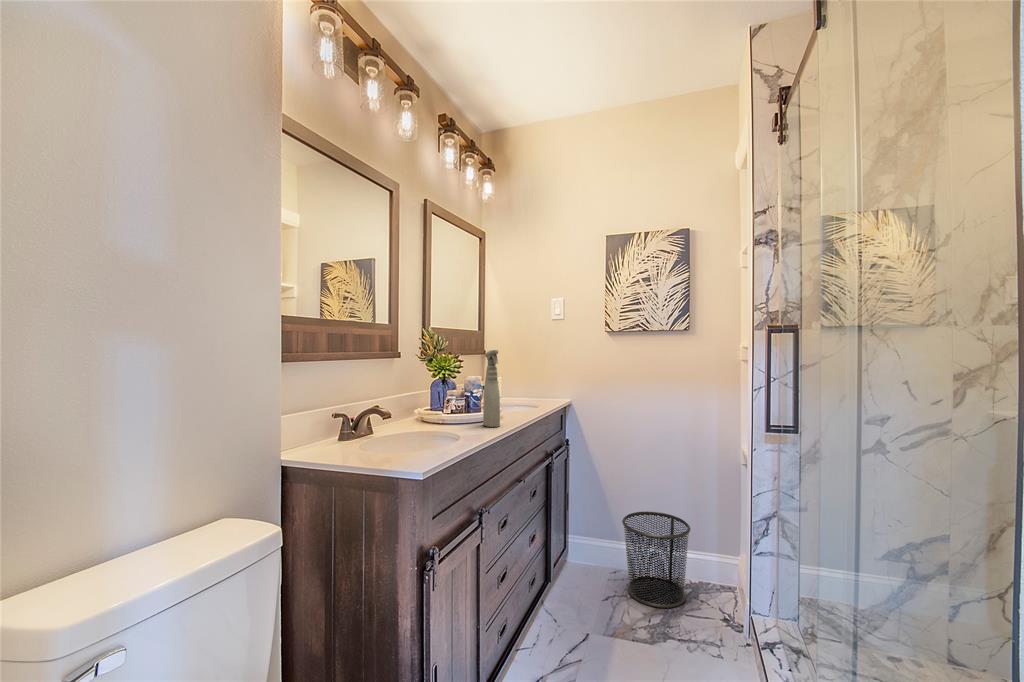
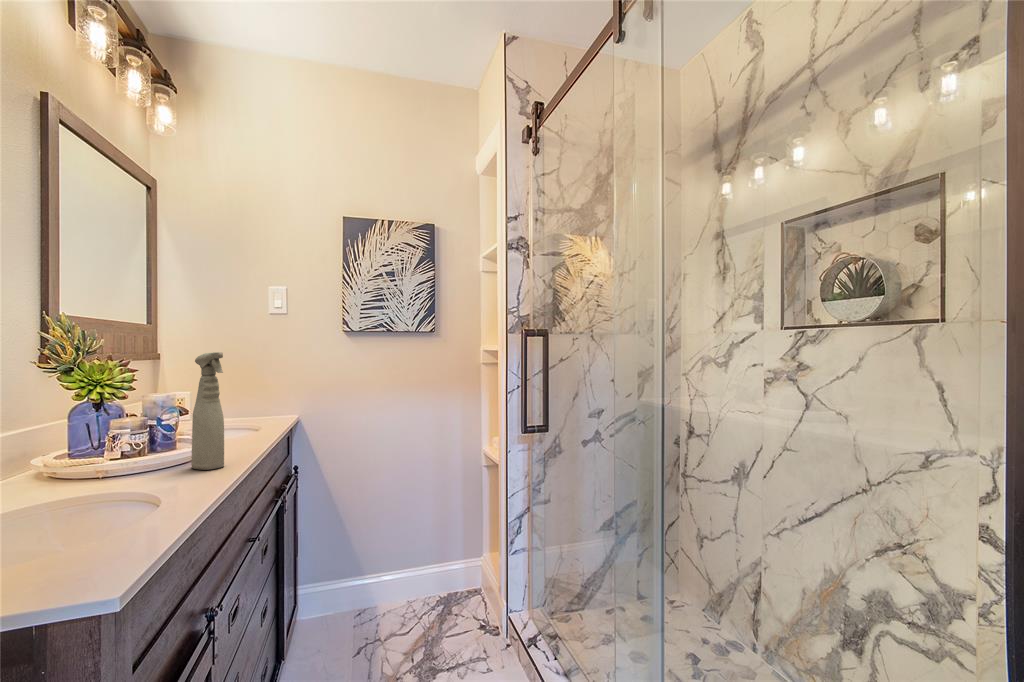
waste bin: present [622,511,690,608] -> none [370,533,445,644]

